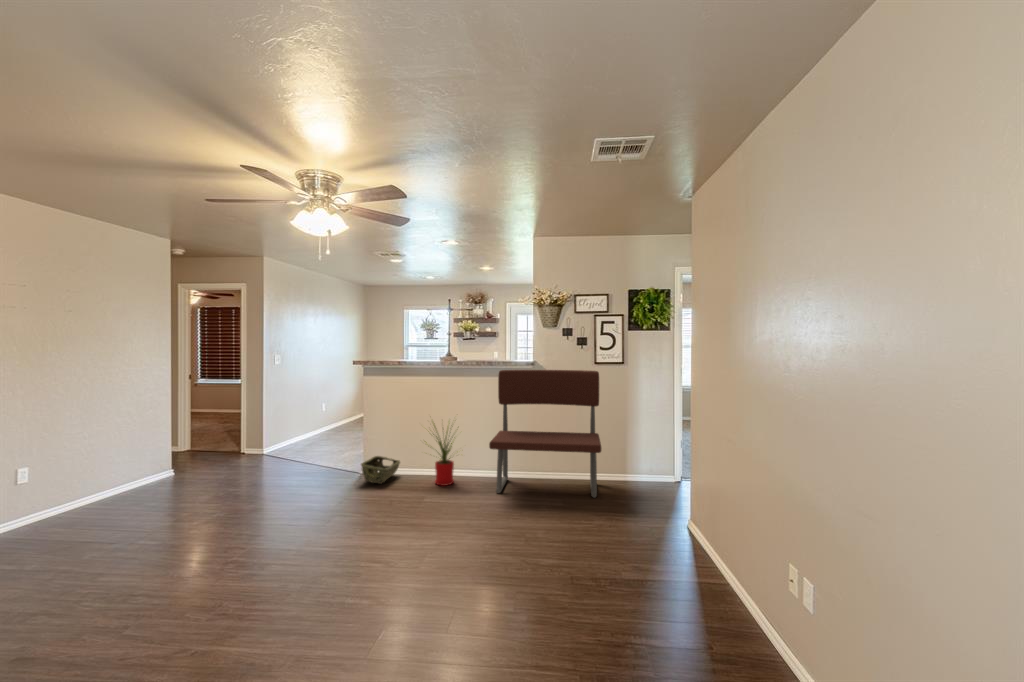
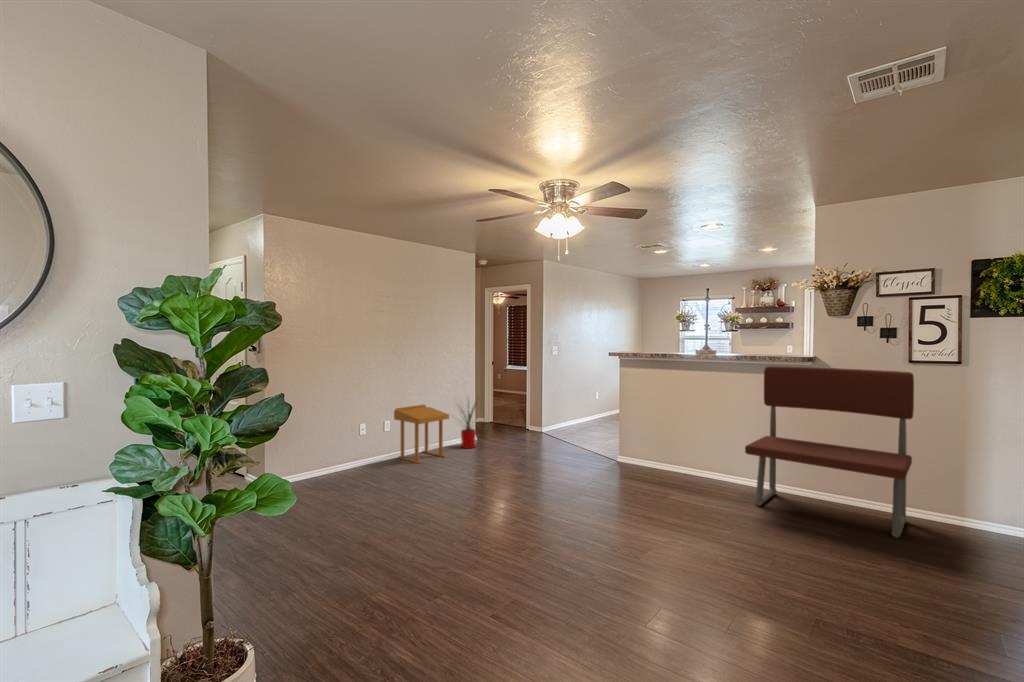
house plant: present [426,423,454,486] -> present [458,399,479,448]
side table: none [29,441,134,525] -> present [394,405,449,464]
woven basket: present [361,456,400,484] -> none [614,446,654,473]

